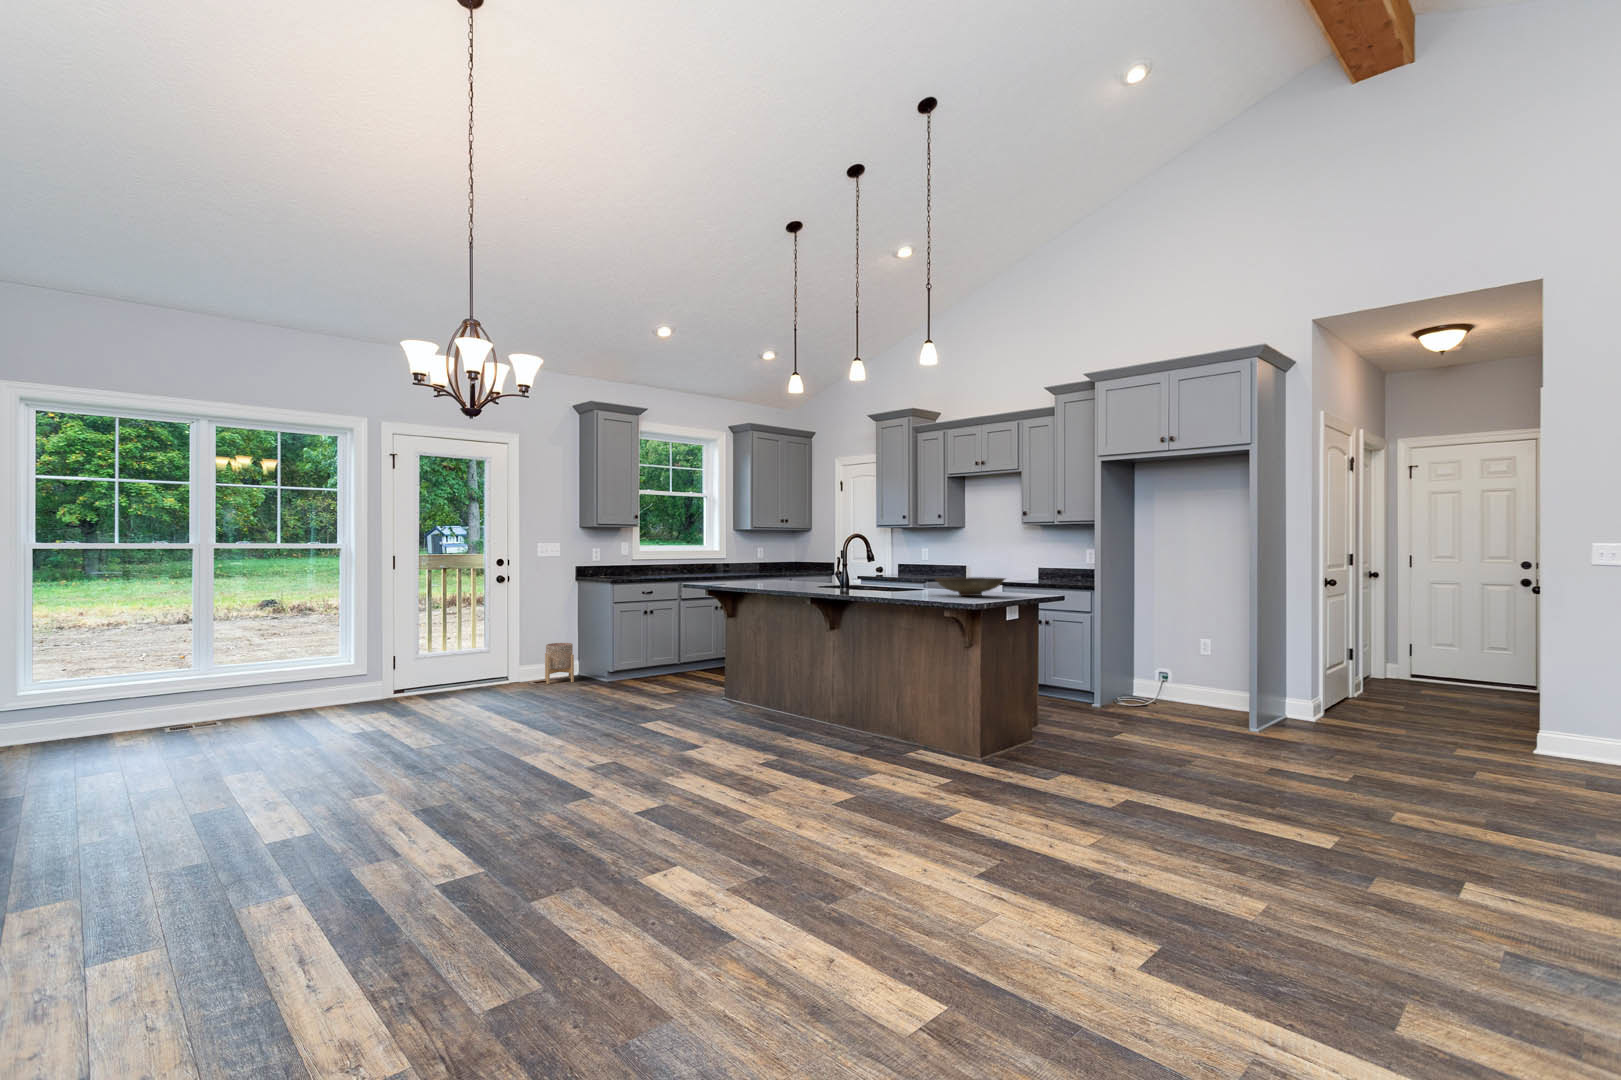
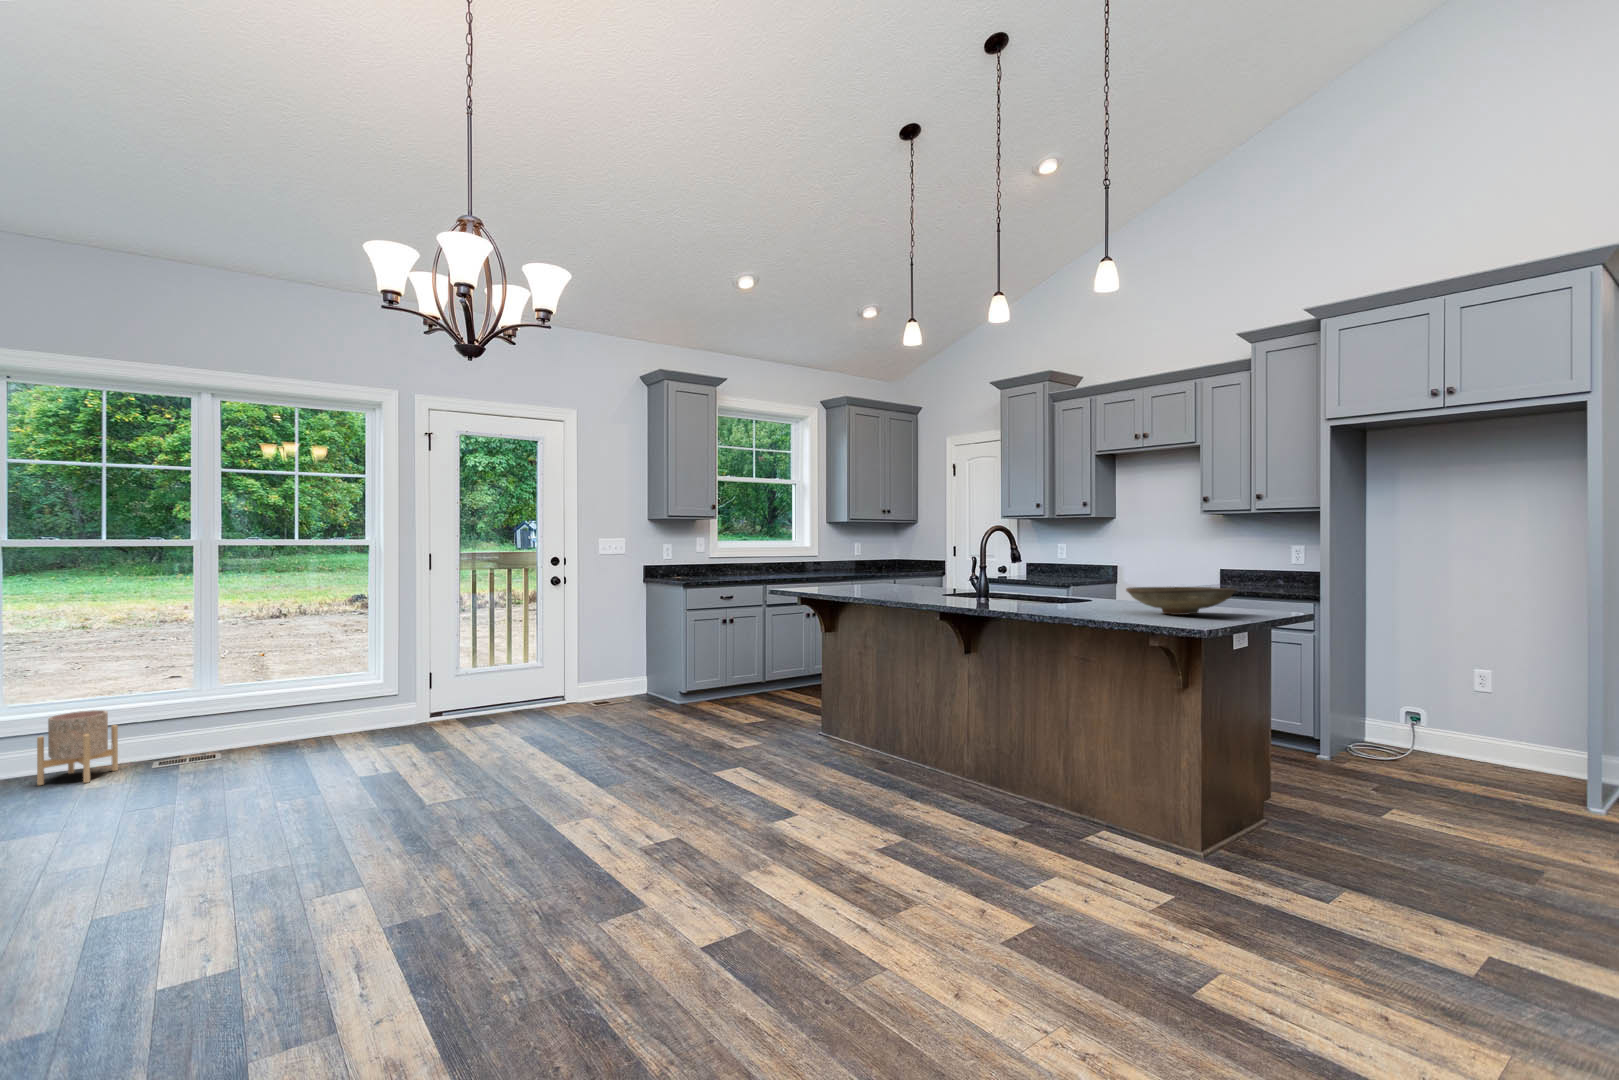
planter: present [545,643,574,684] -> present [37,710,118,785]

